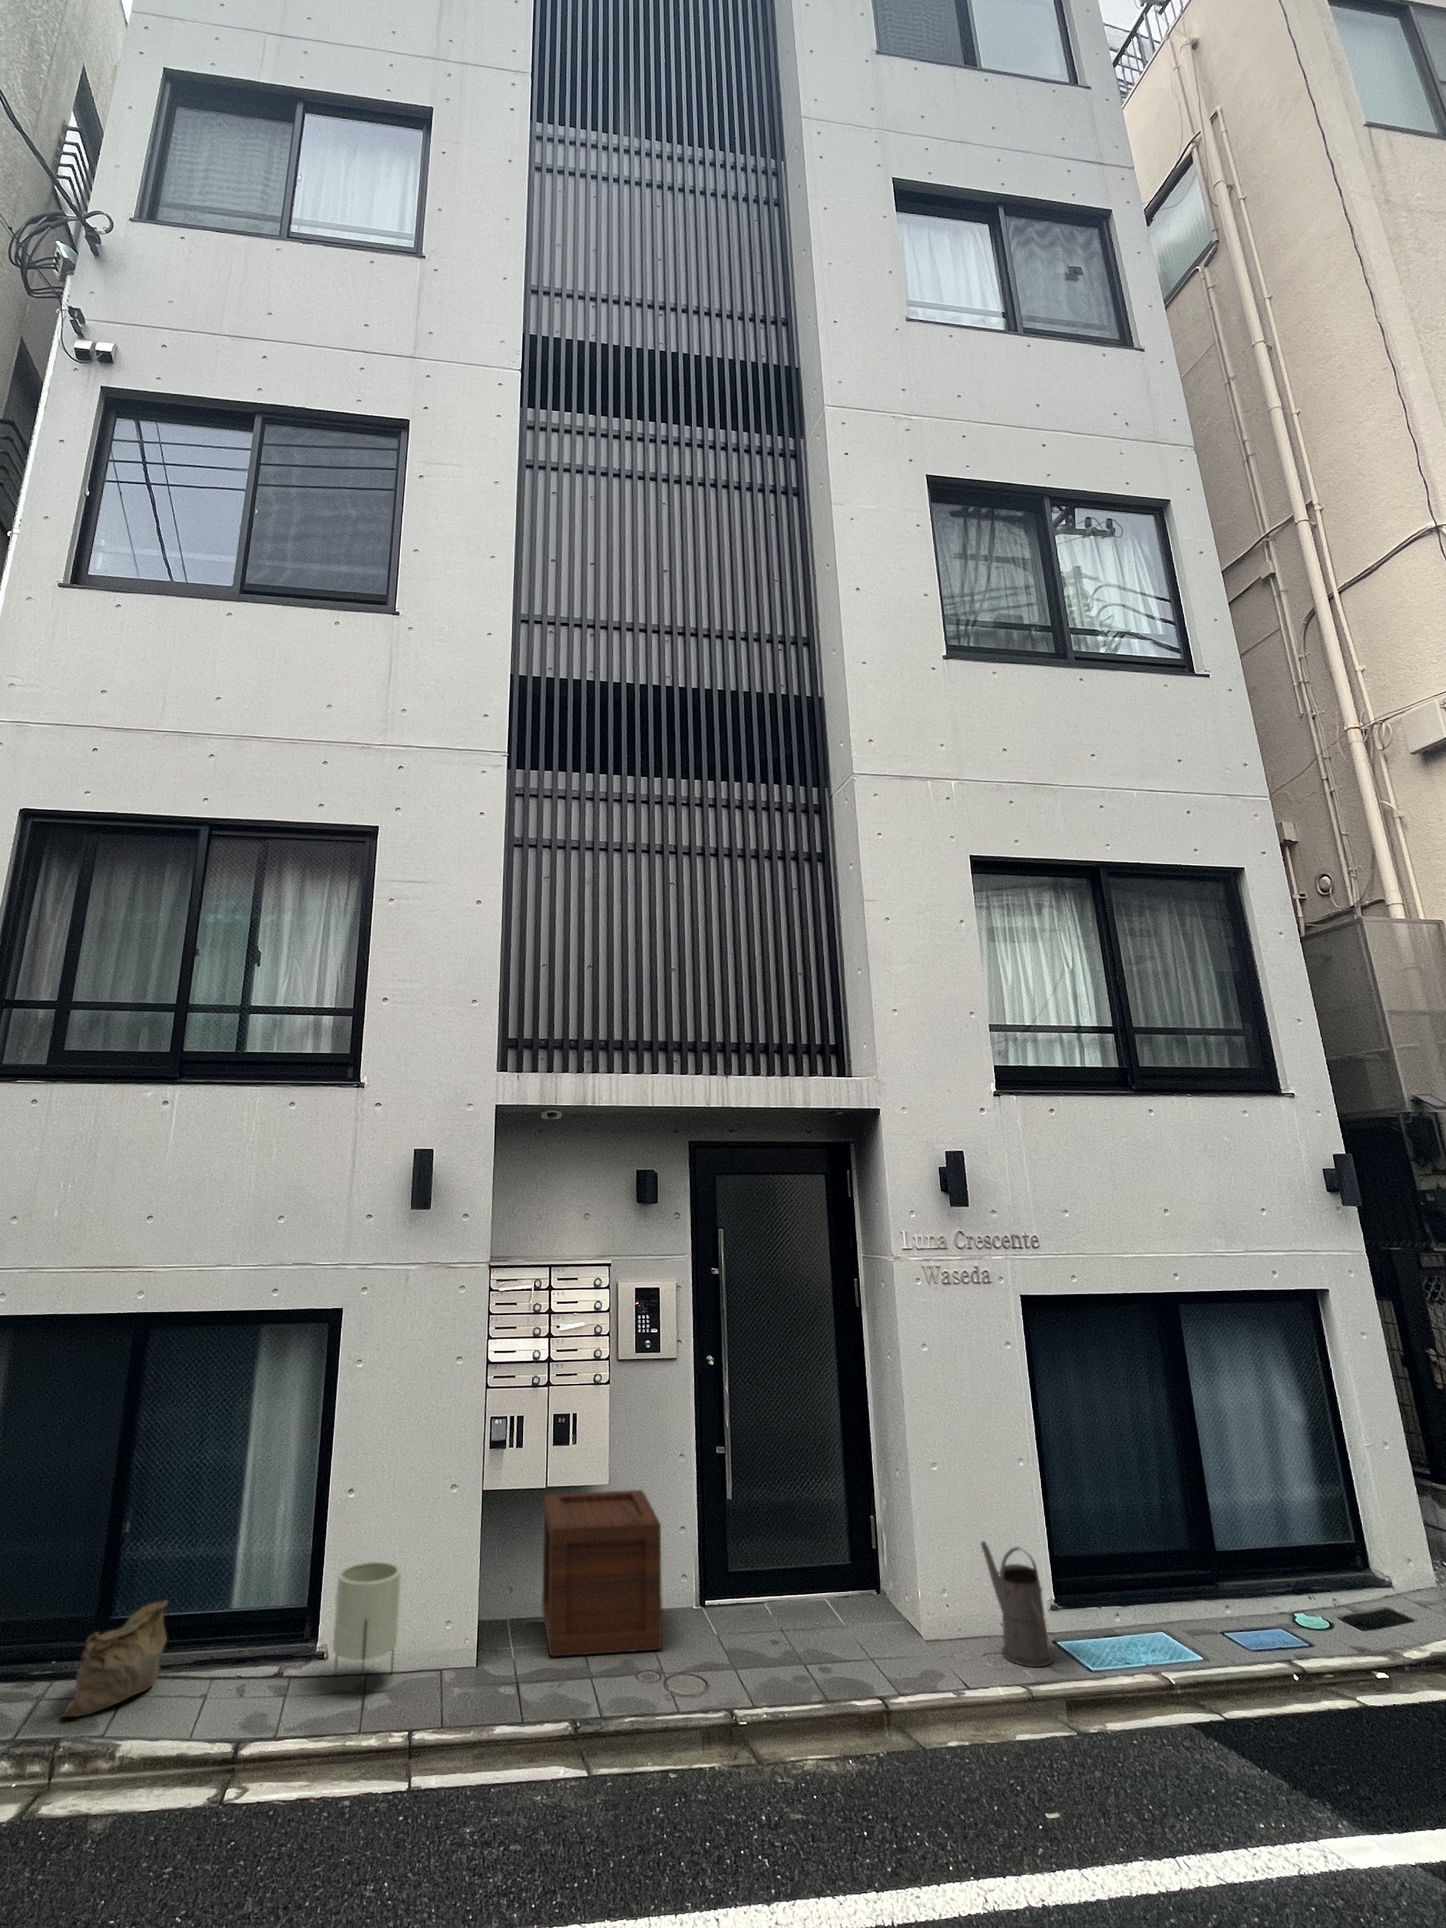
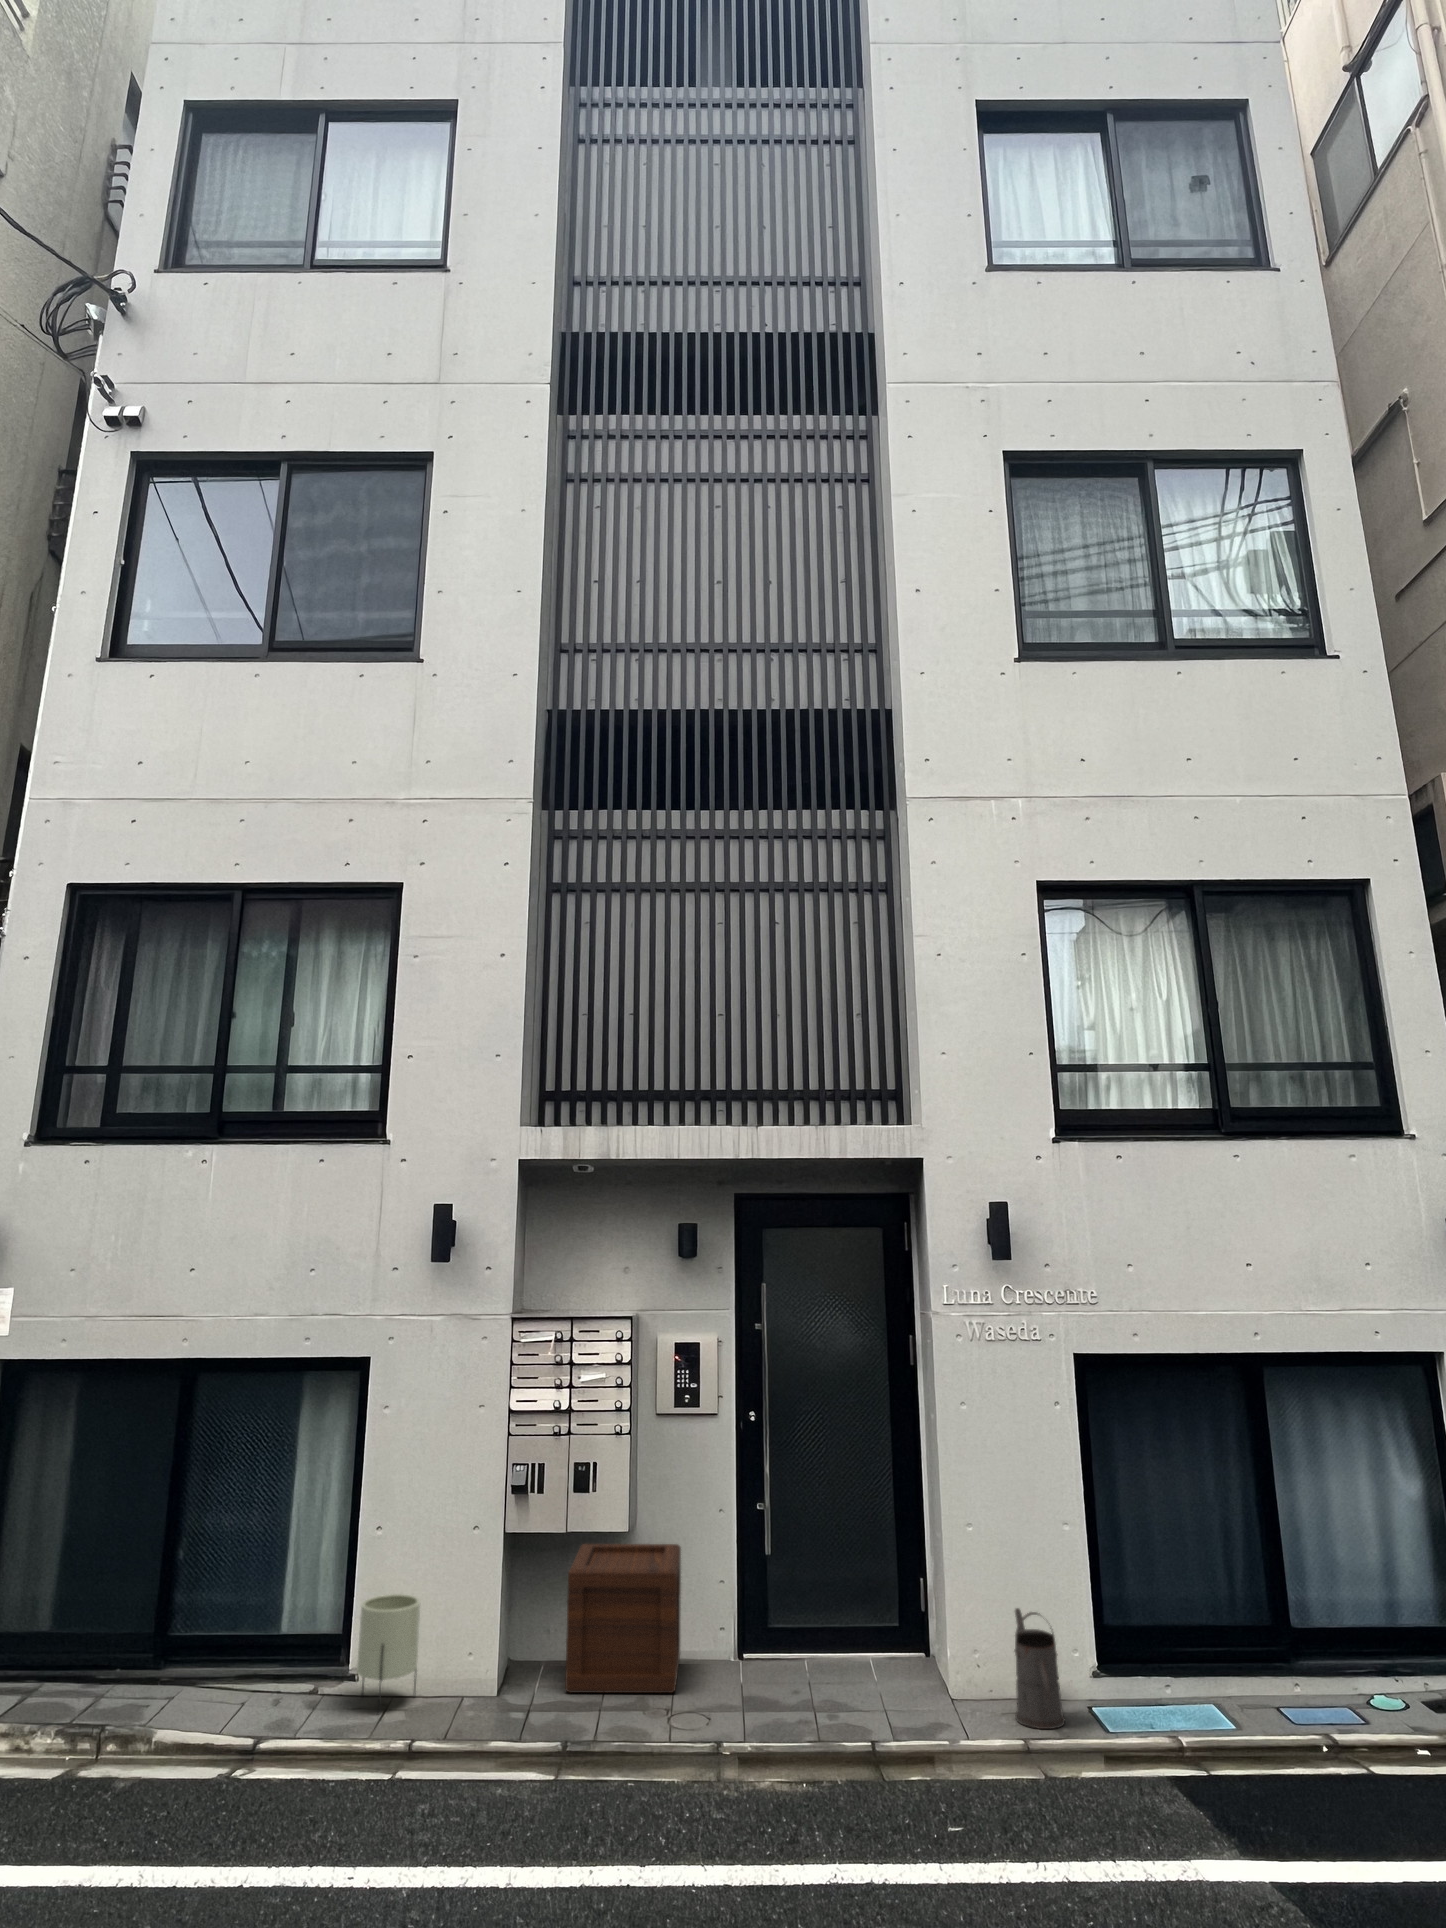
bag: present [61,1601,168,1717] -> none [116,1619,215,1712]

